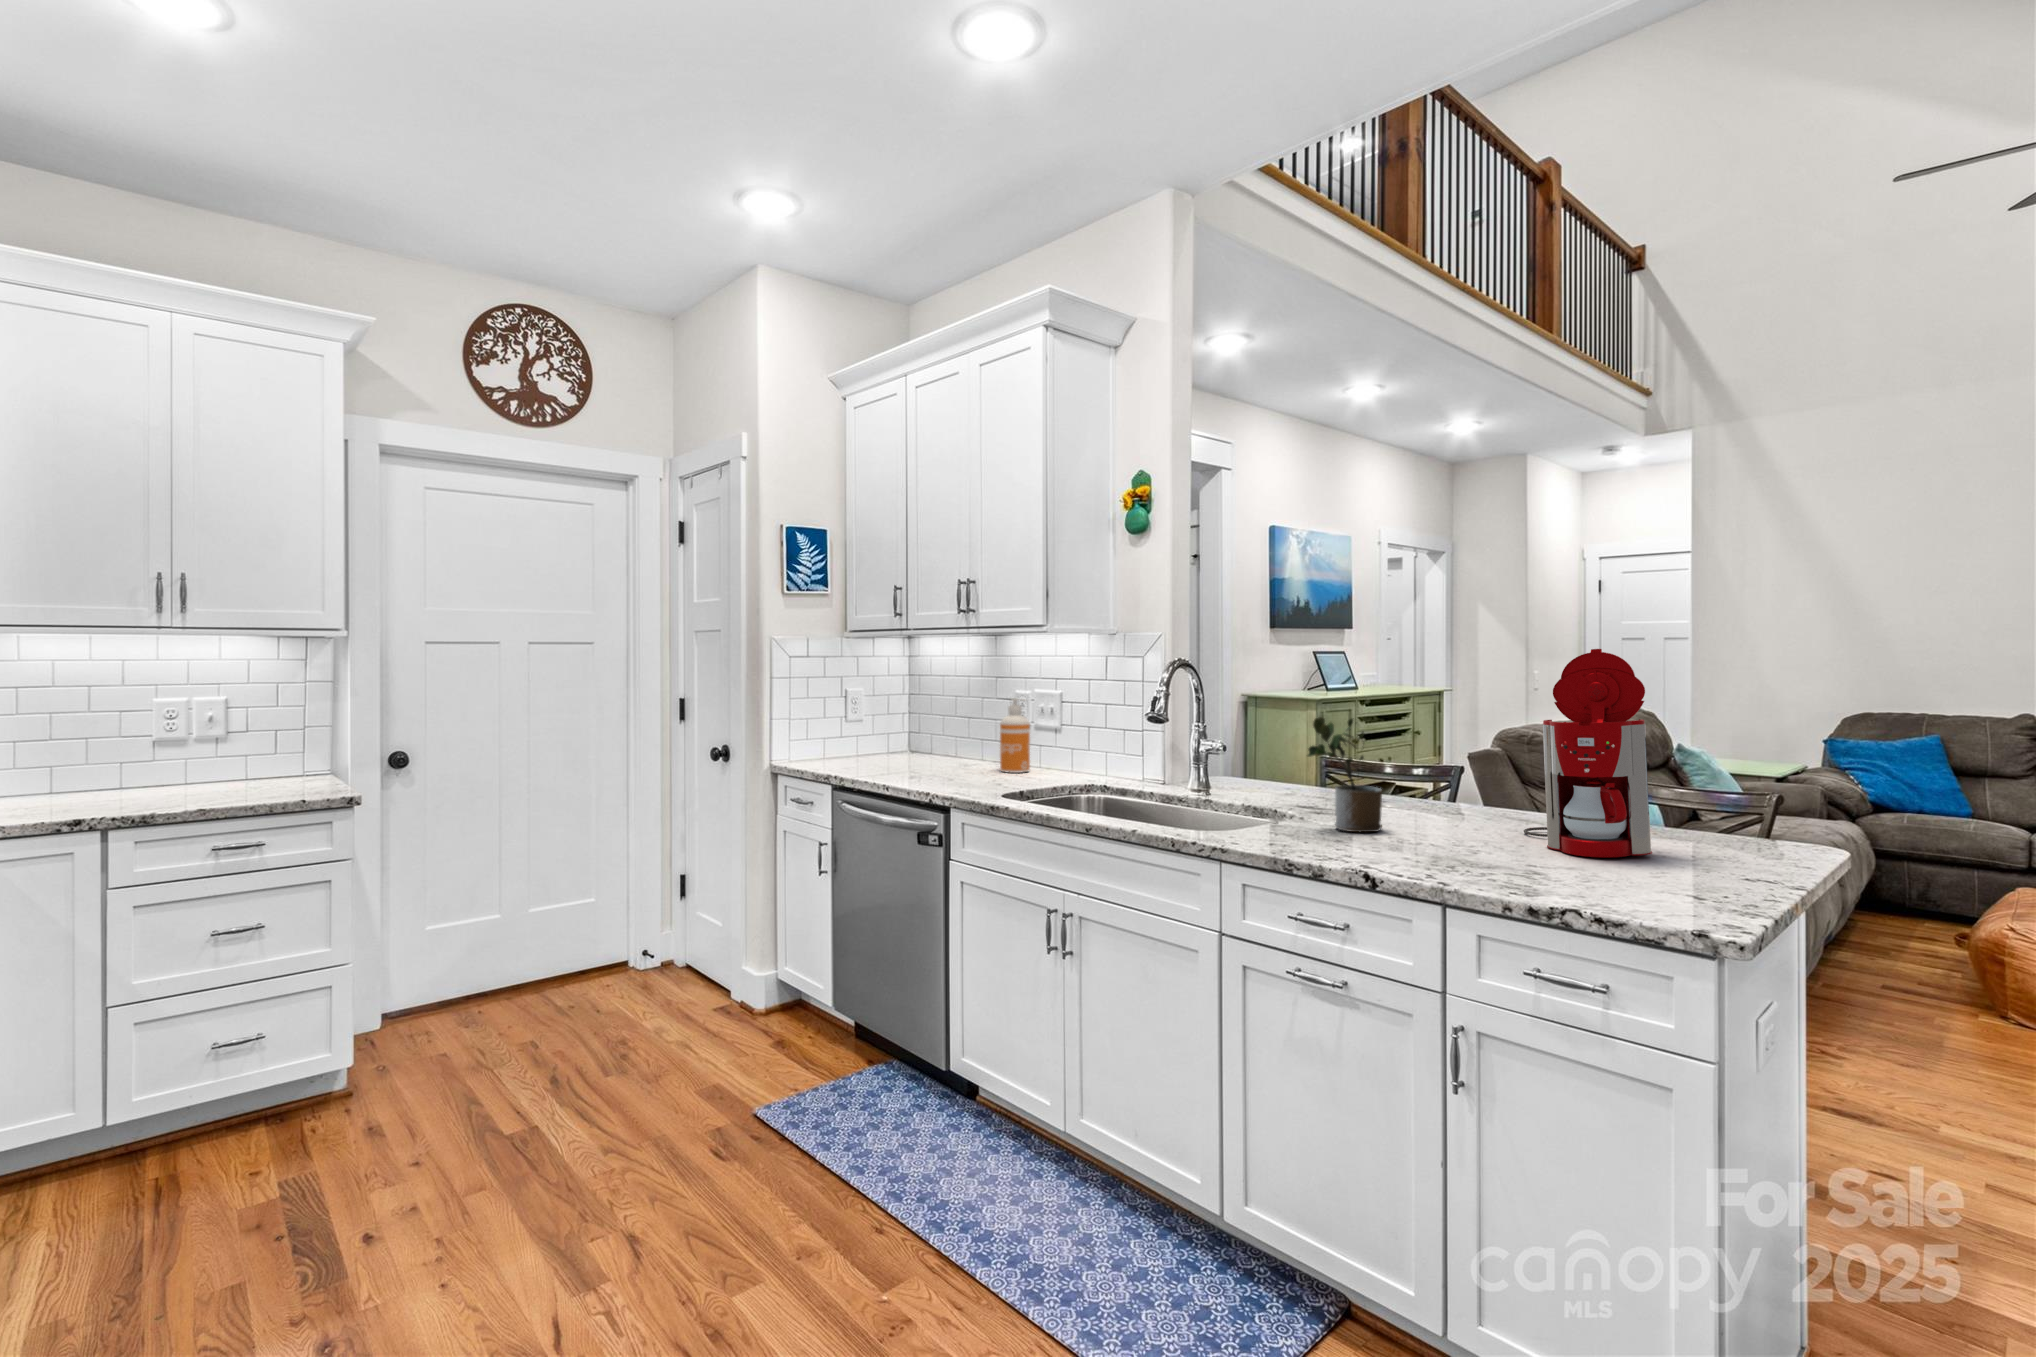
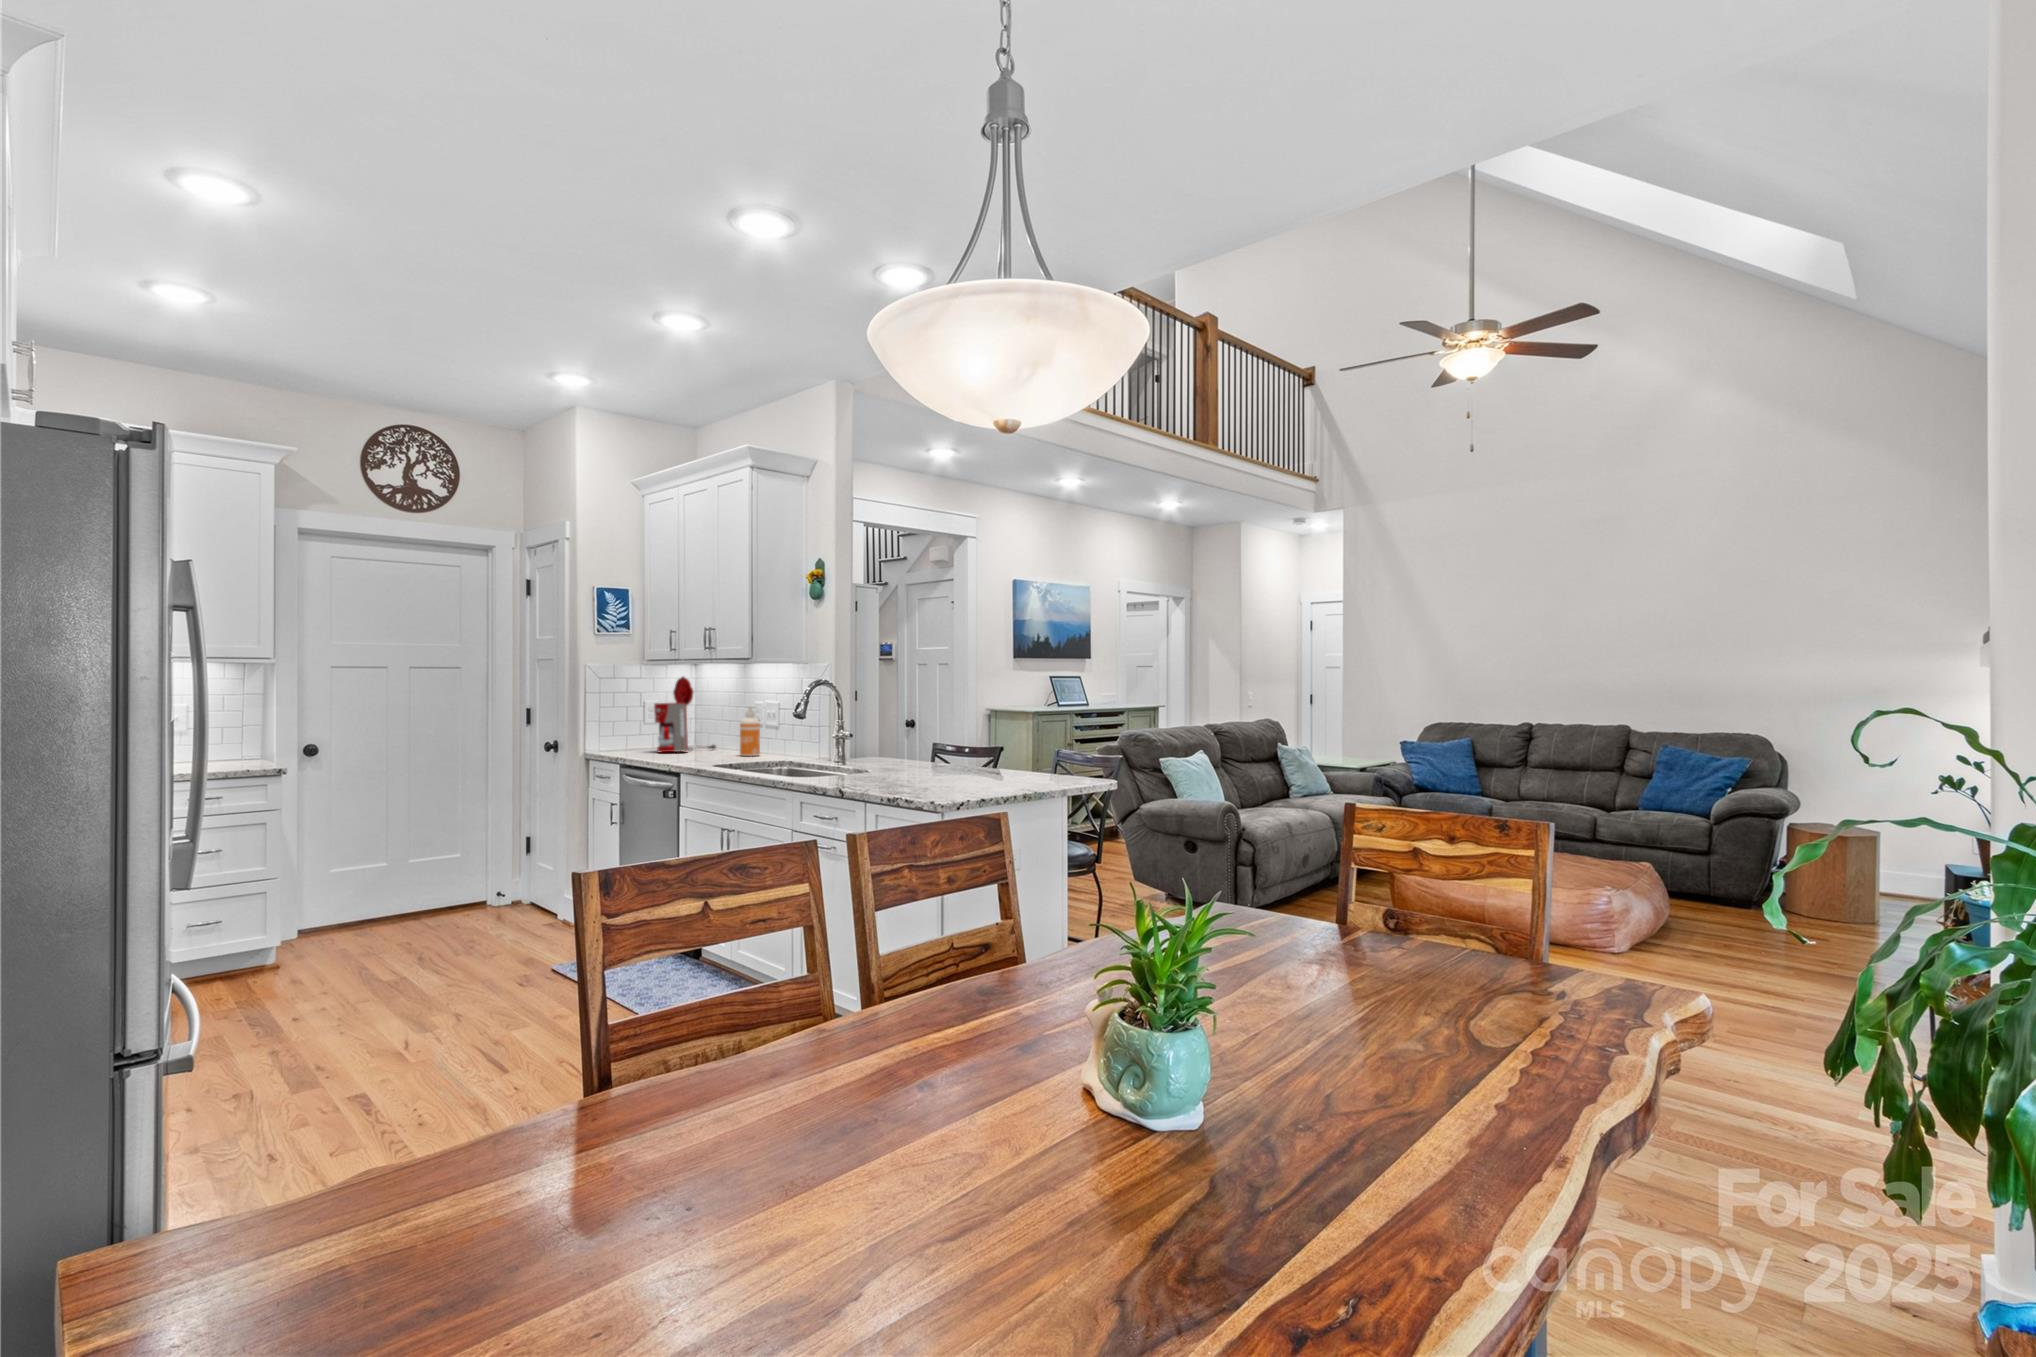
coffee maker: present [1524,649,1652,857] -> present [654,677,716,752]
potted plant: present [1308,717,1382,833] -> none [860,713,902,777]

